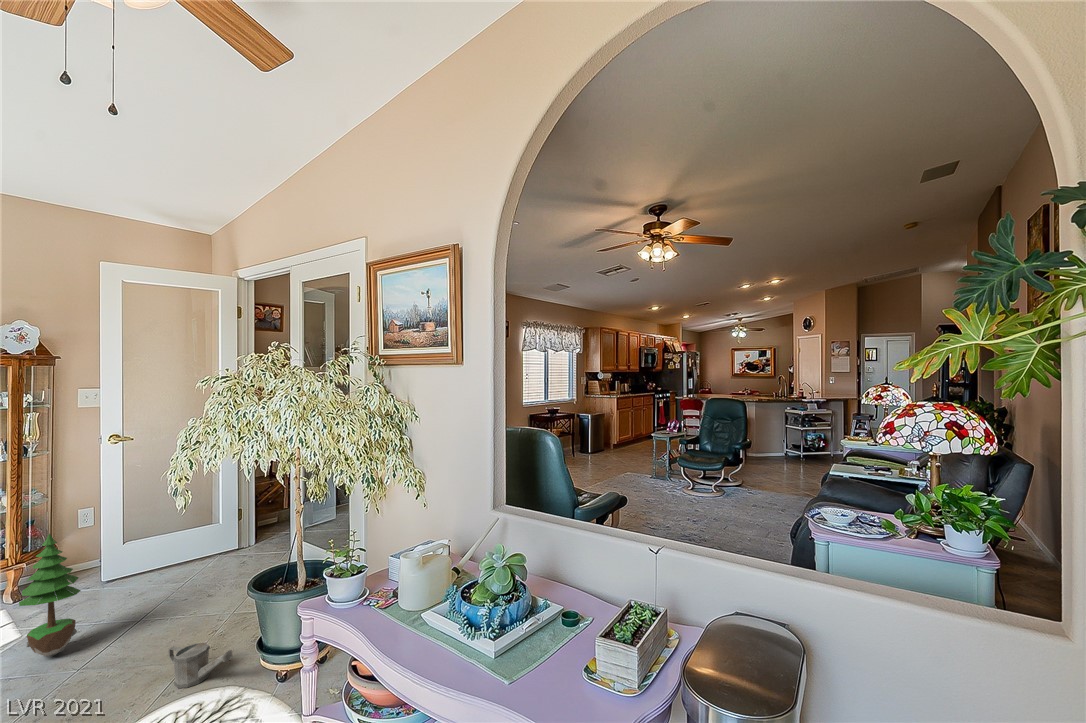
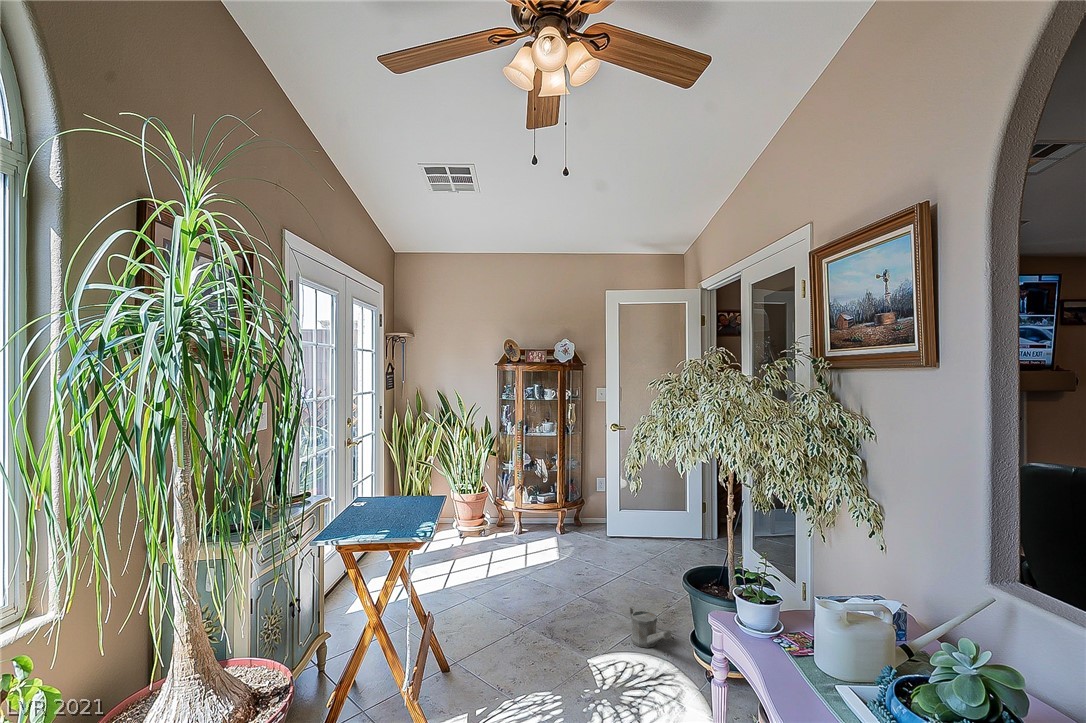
potted tree: present [19,534,80,657] -> none [554,488,586,579]

